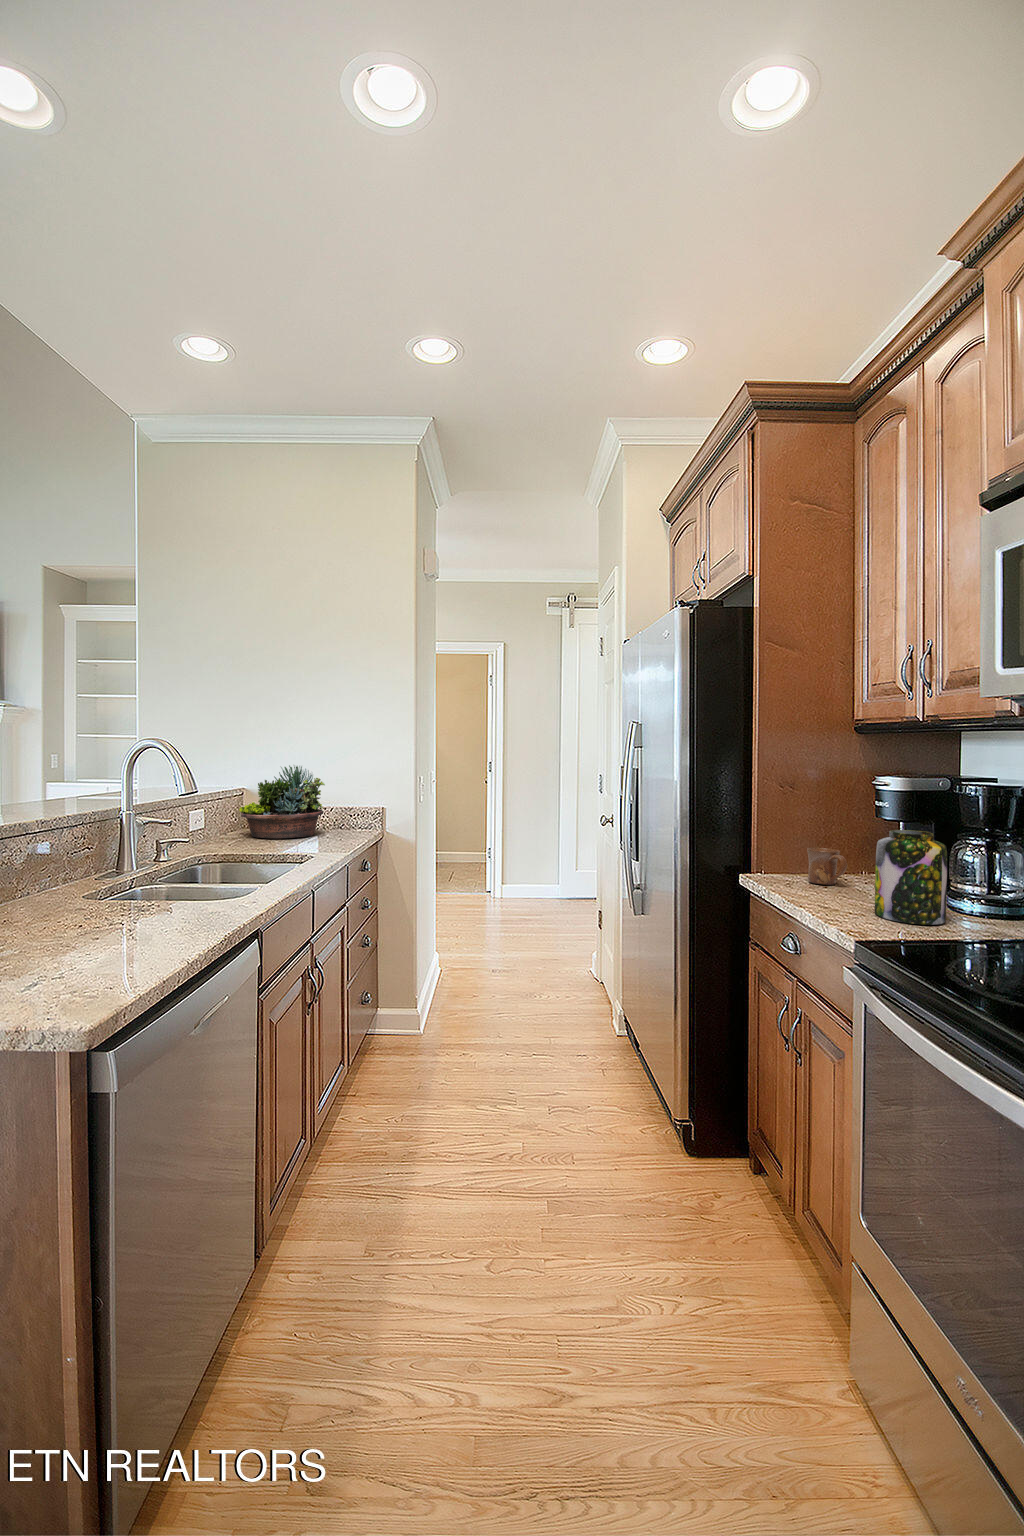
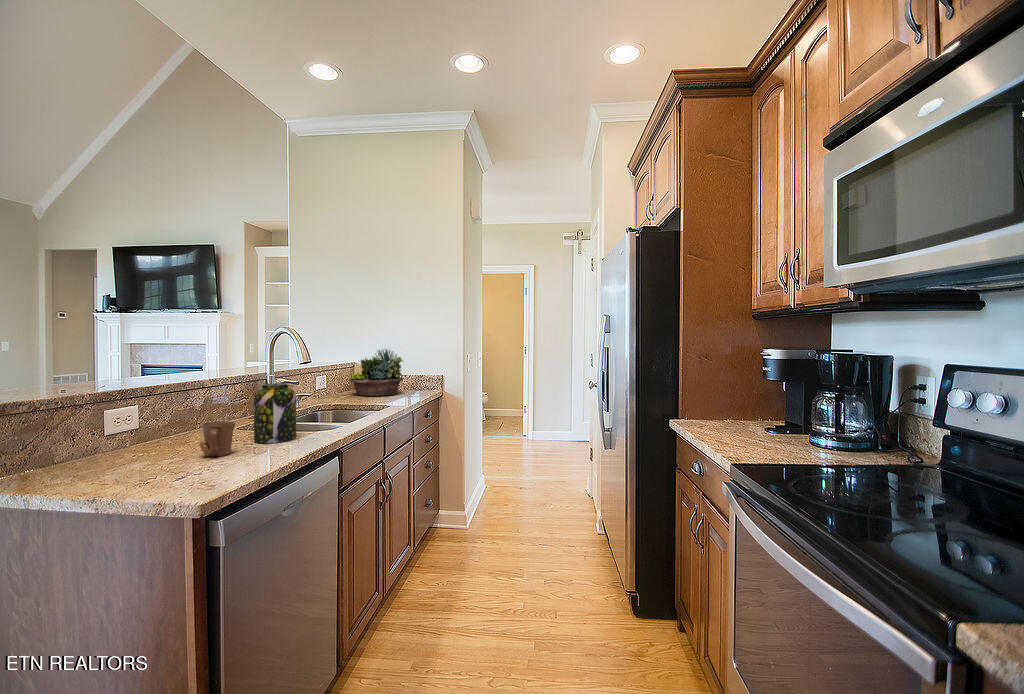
jar: present [875,830,947,925] -> present [254,383,296,443]
mug: present [807,848,847,885] -> present [199,421,235,456]

